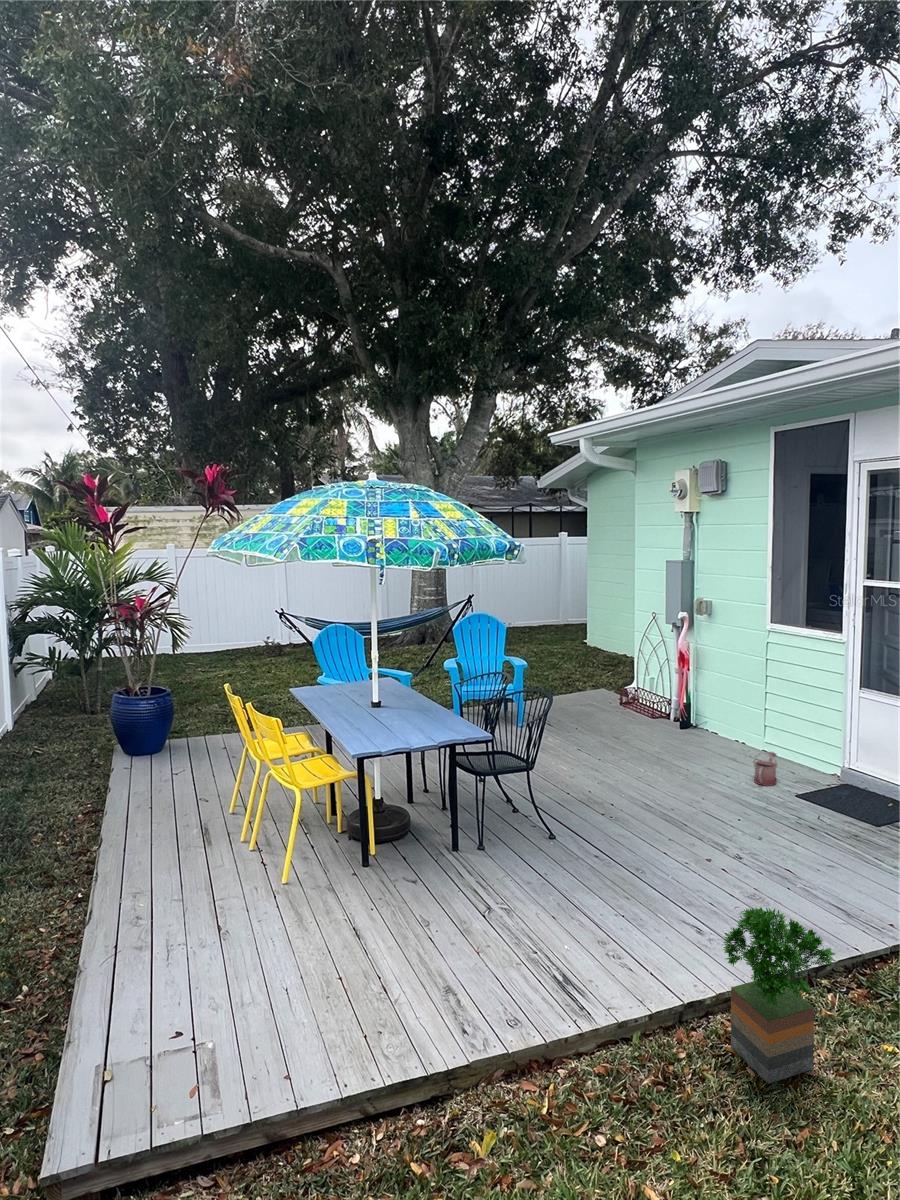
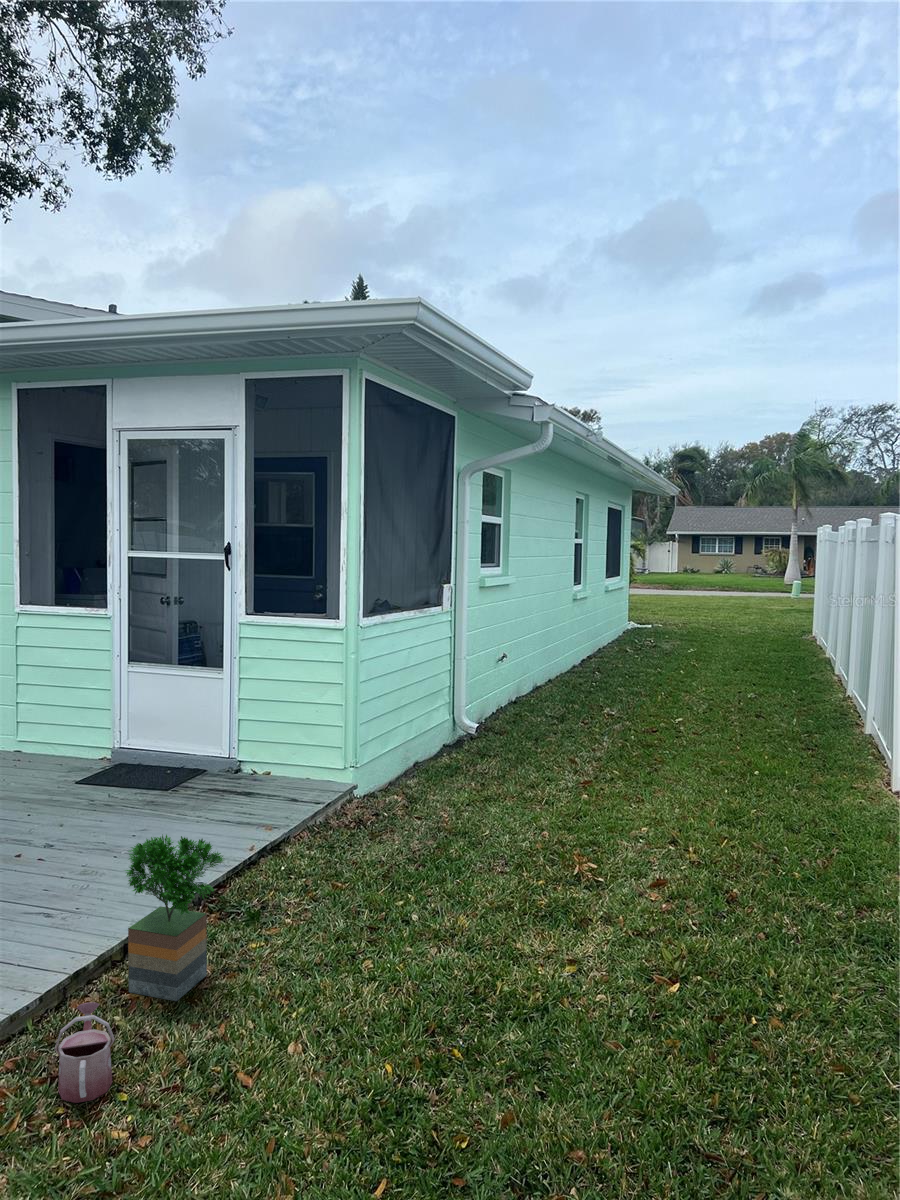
watering can: present [753,752,777,786] -> present [55,1002,115,1103]

